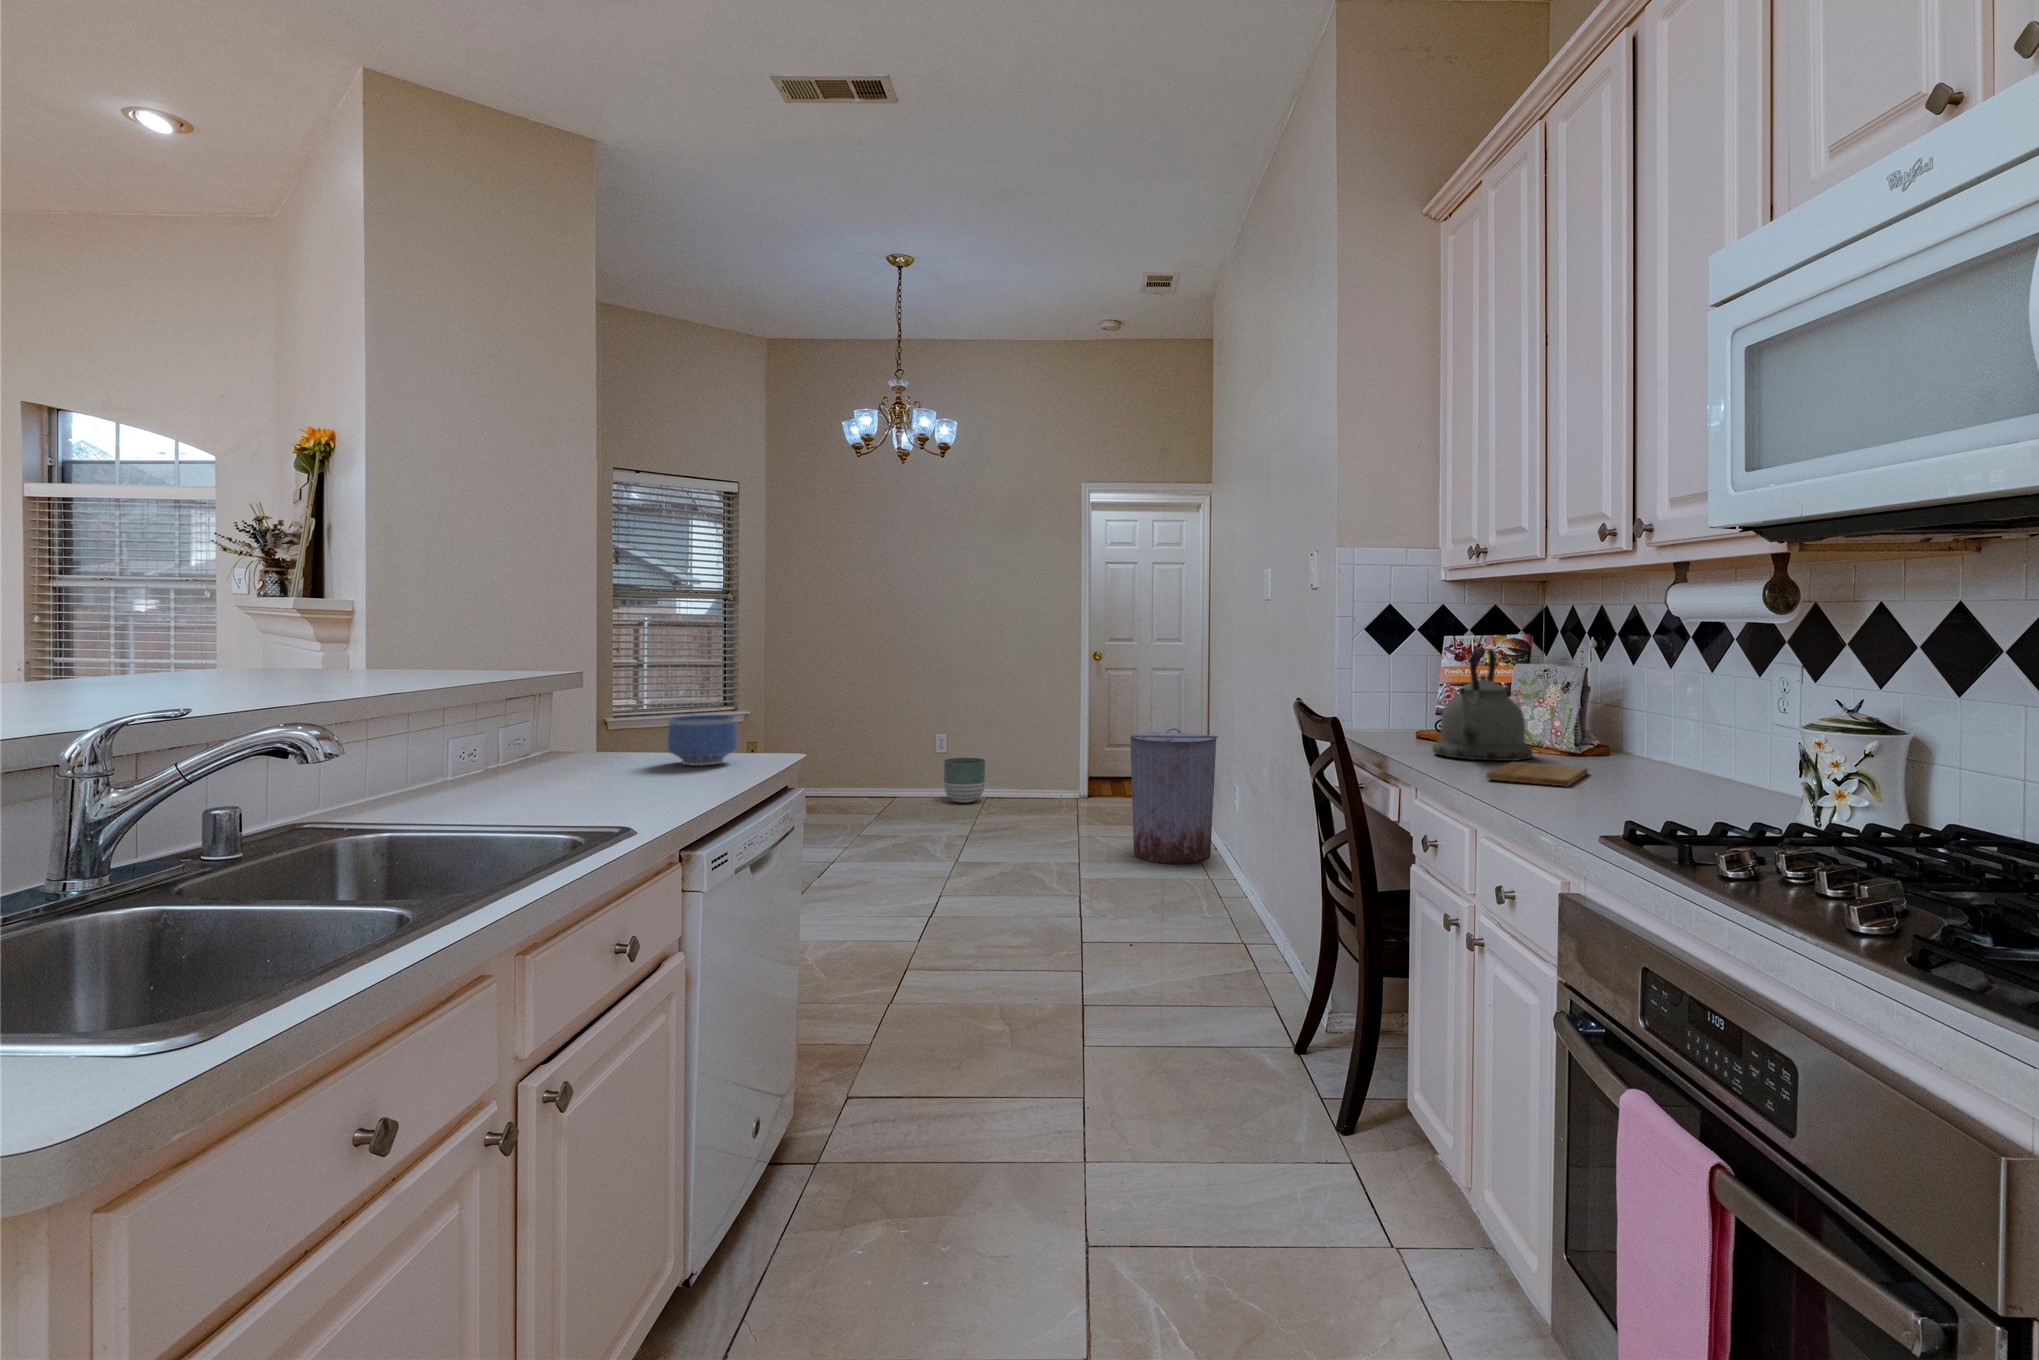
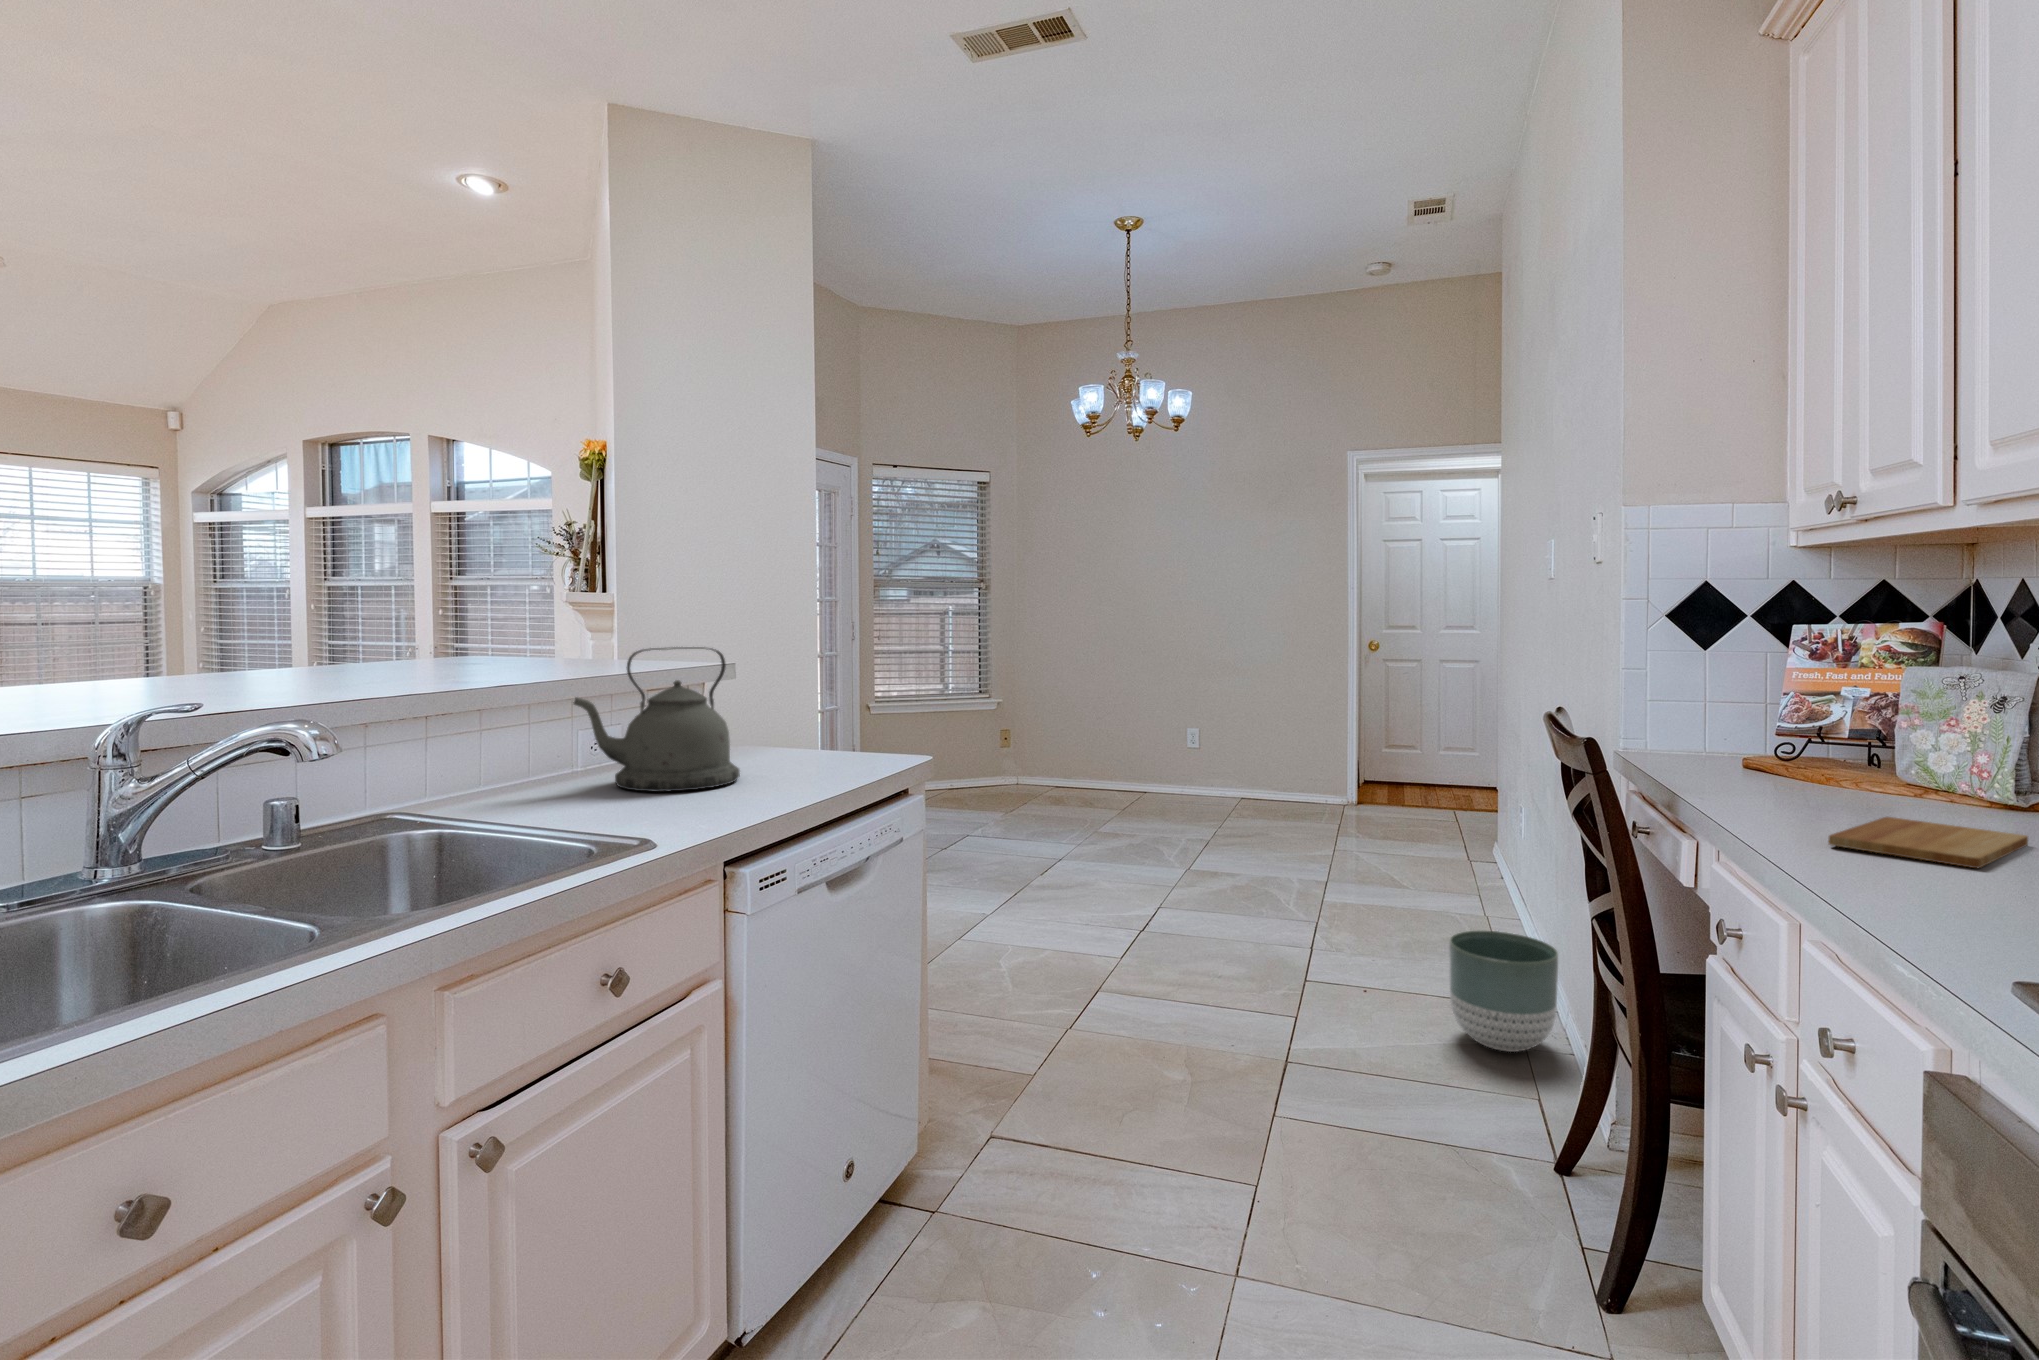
kettle: present [1433,649,1533,761] -> present [574,647,740,792]
bowl: present [668,715,737,766] -> none [791,712,861,767]
trash can: present [1130,728,1218,864] -> none [1390,732,1502,893]
planter: present [944,758,985,803] -> present [1449,931,1558,1052]

